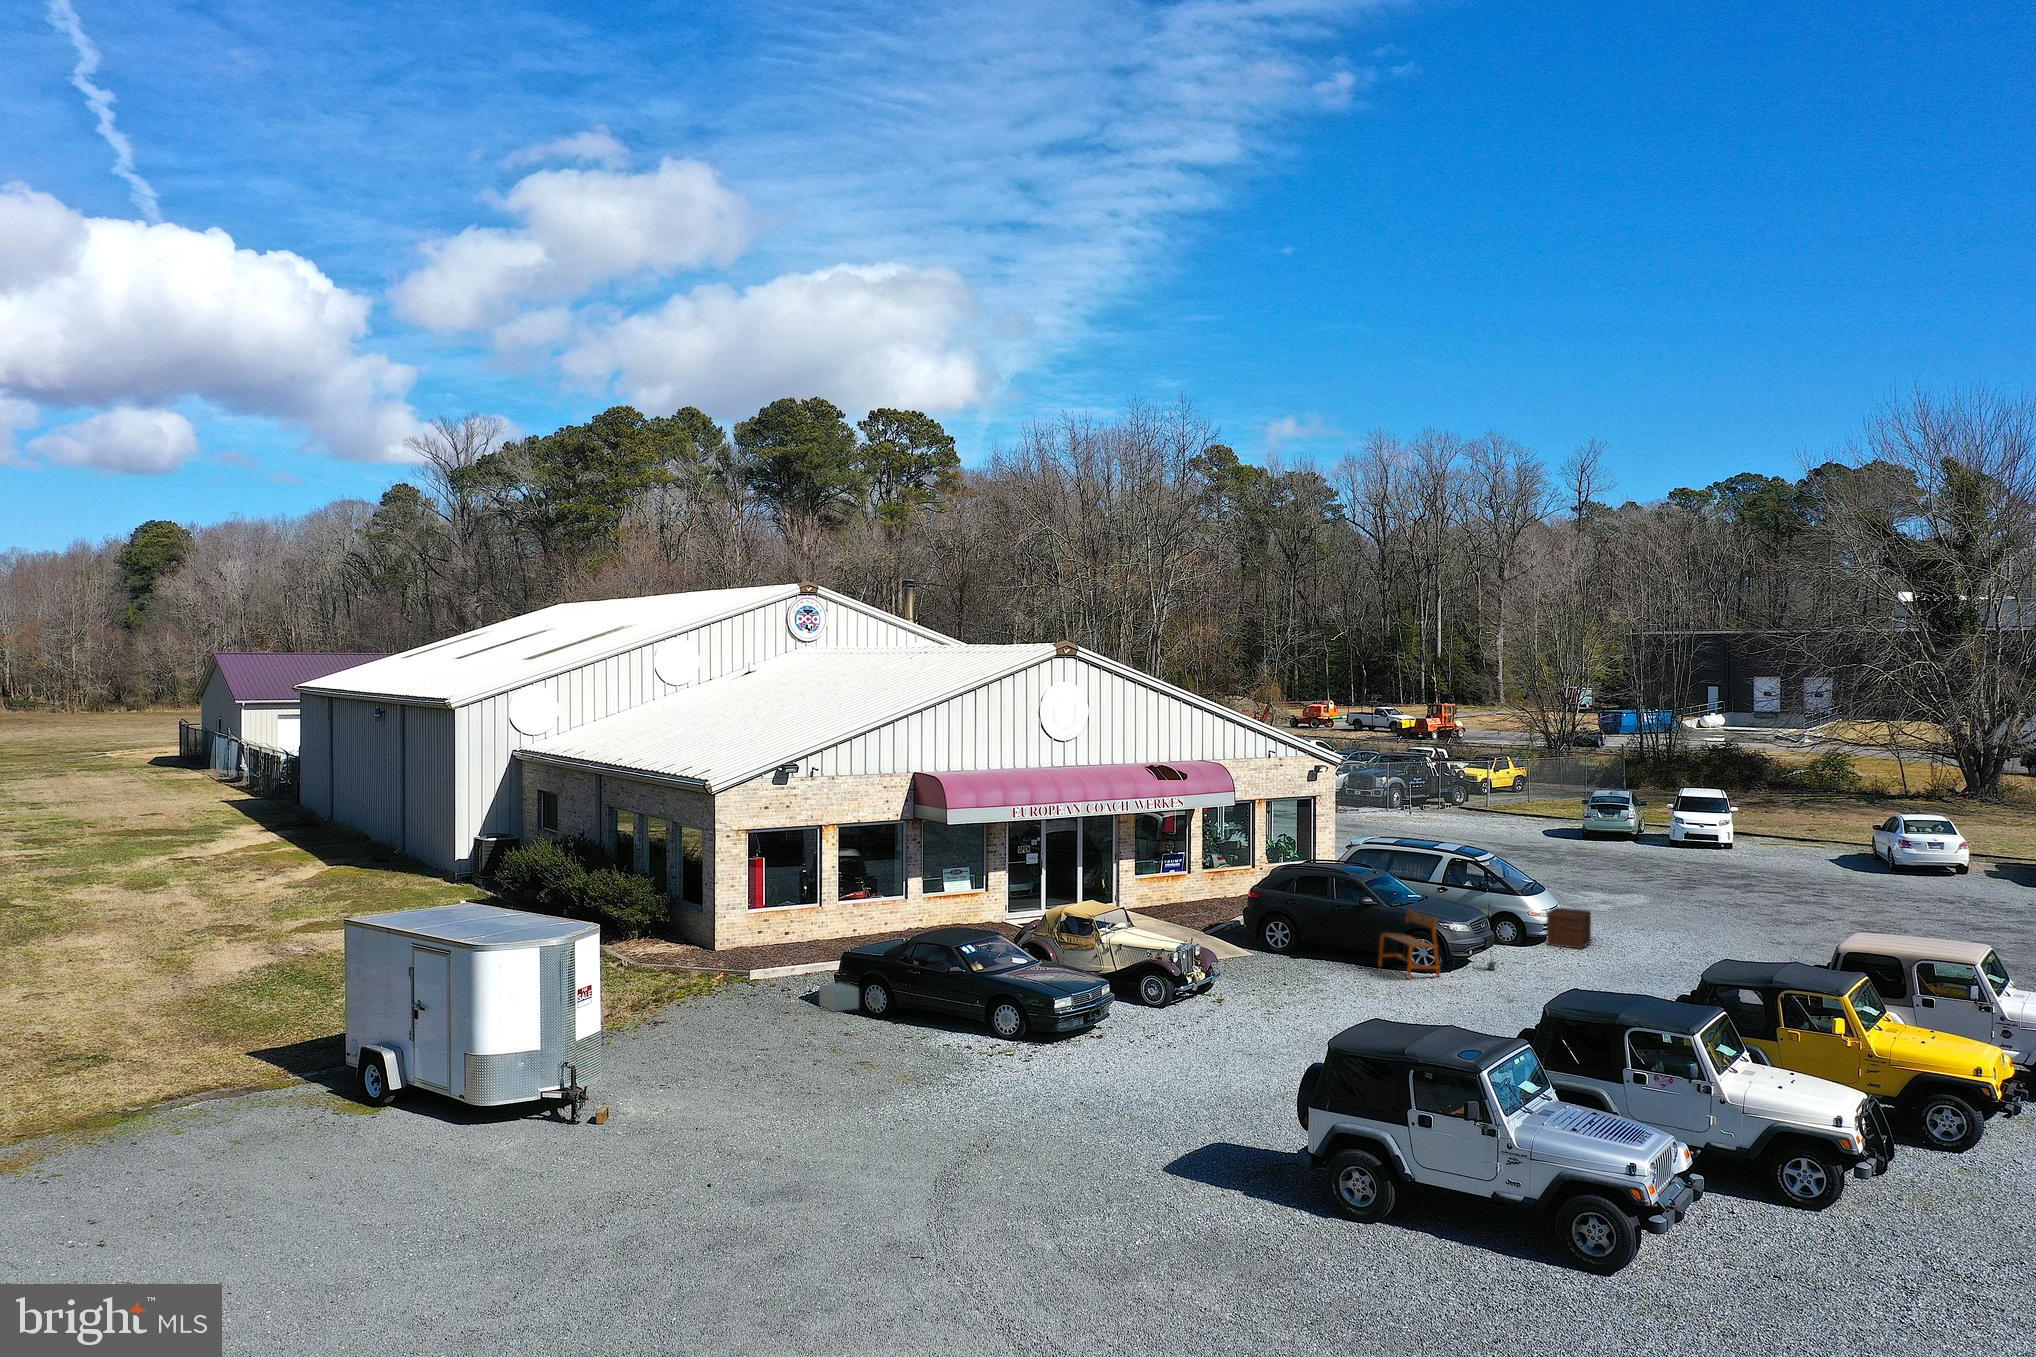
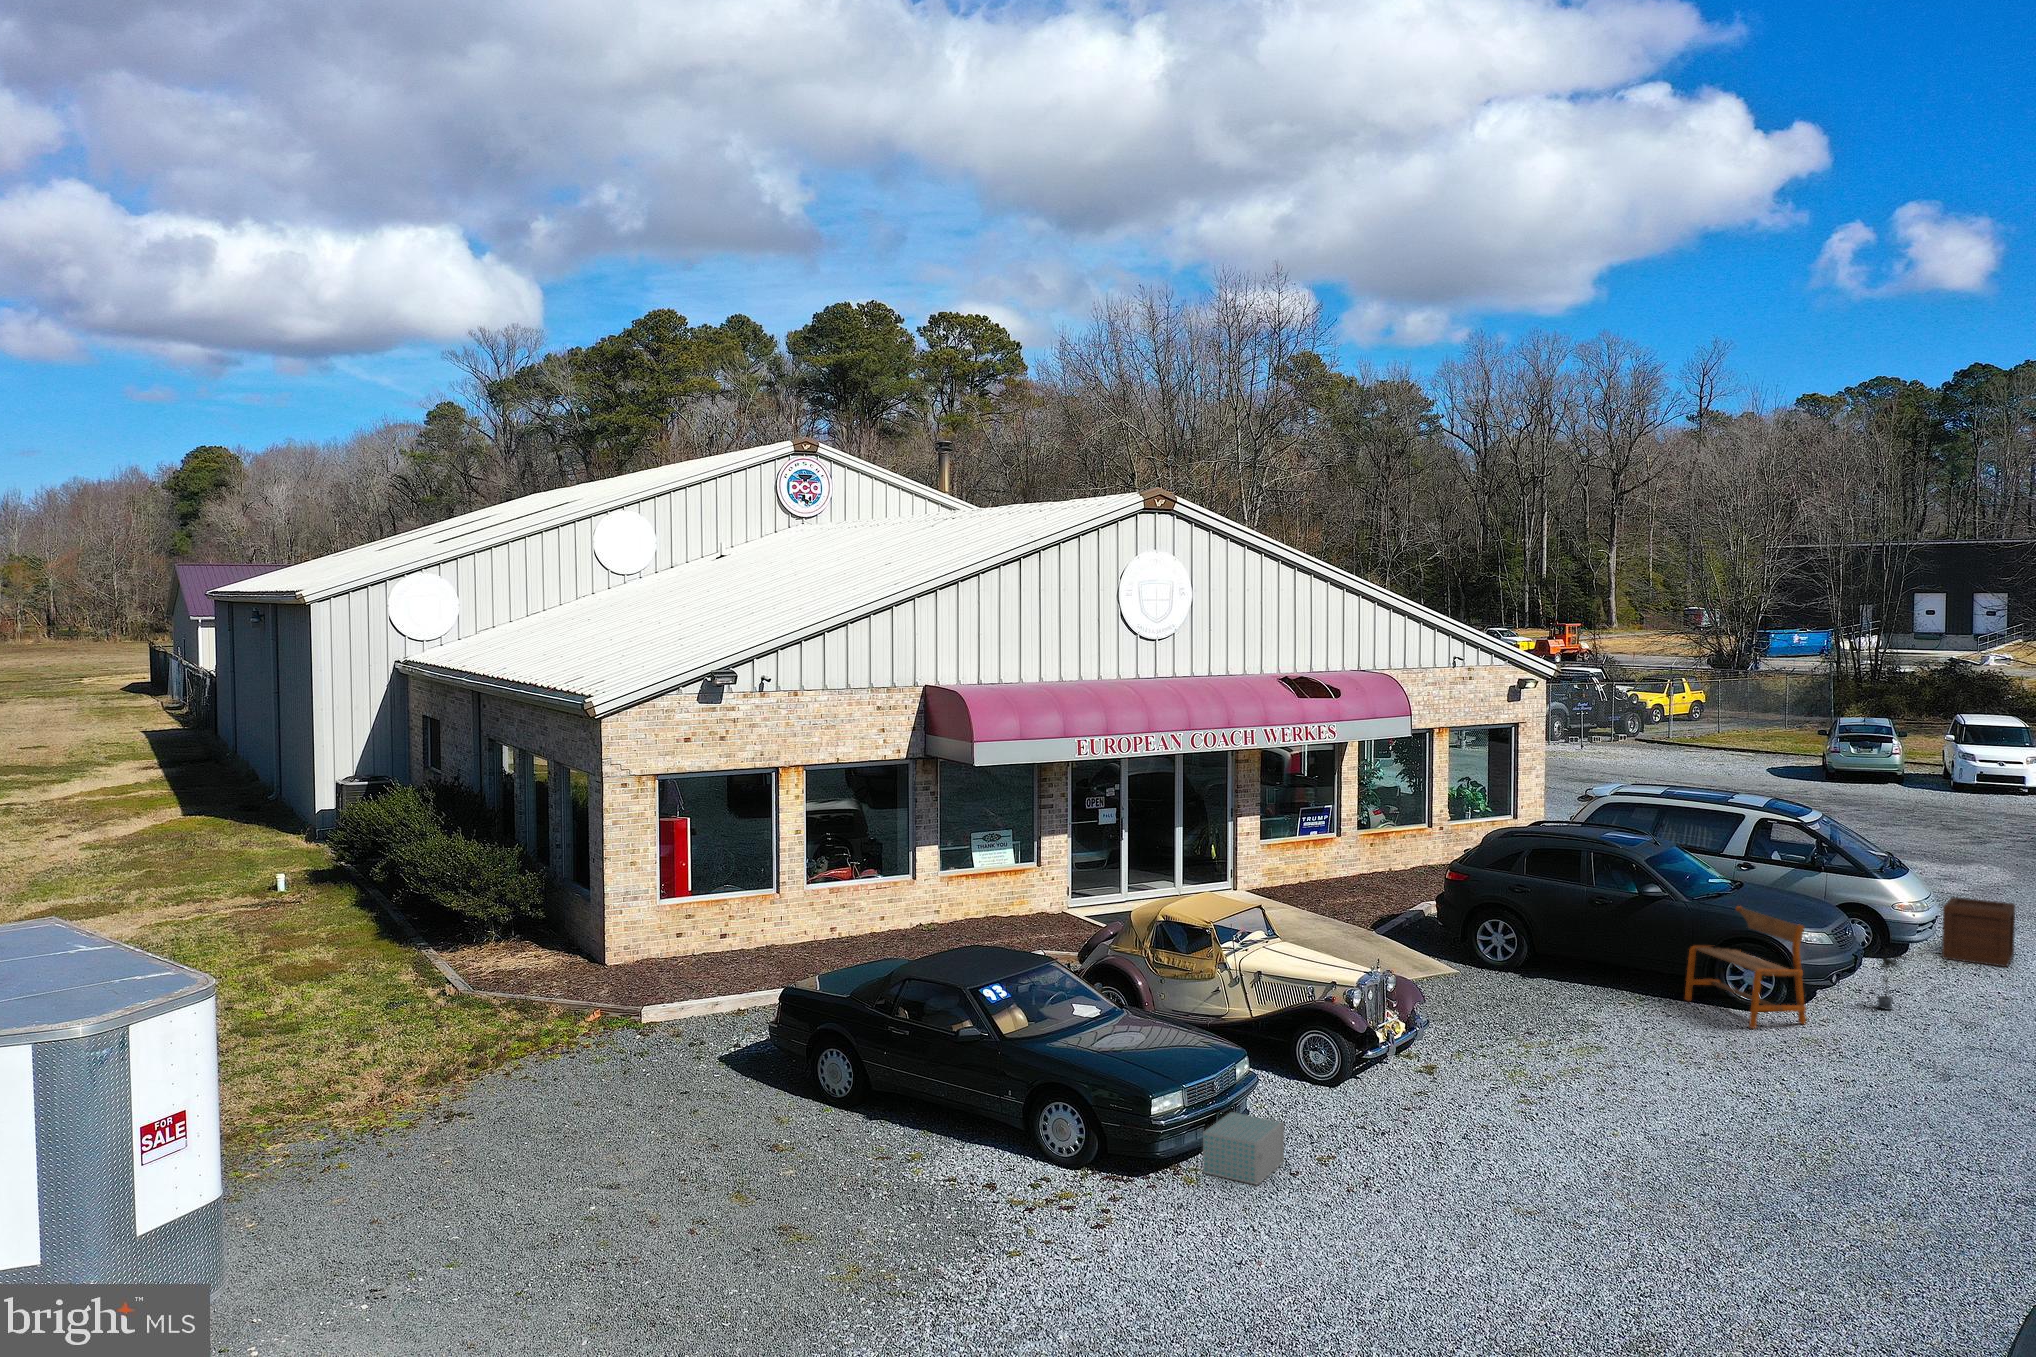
storage box: present [819,983,859,1011] -> present [1203,1112,1284,1185]

